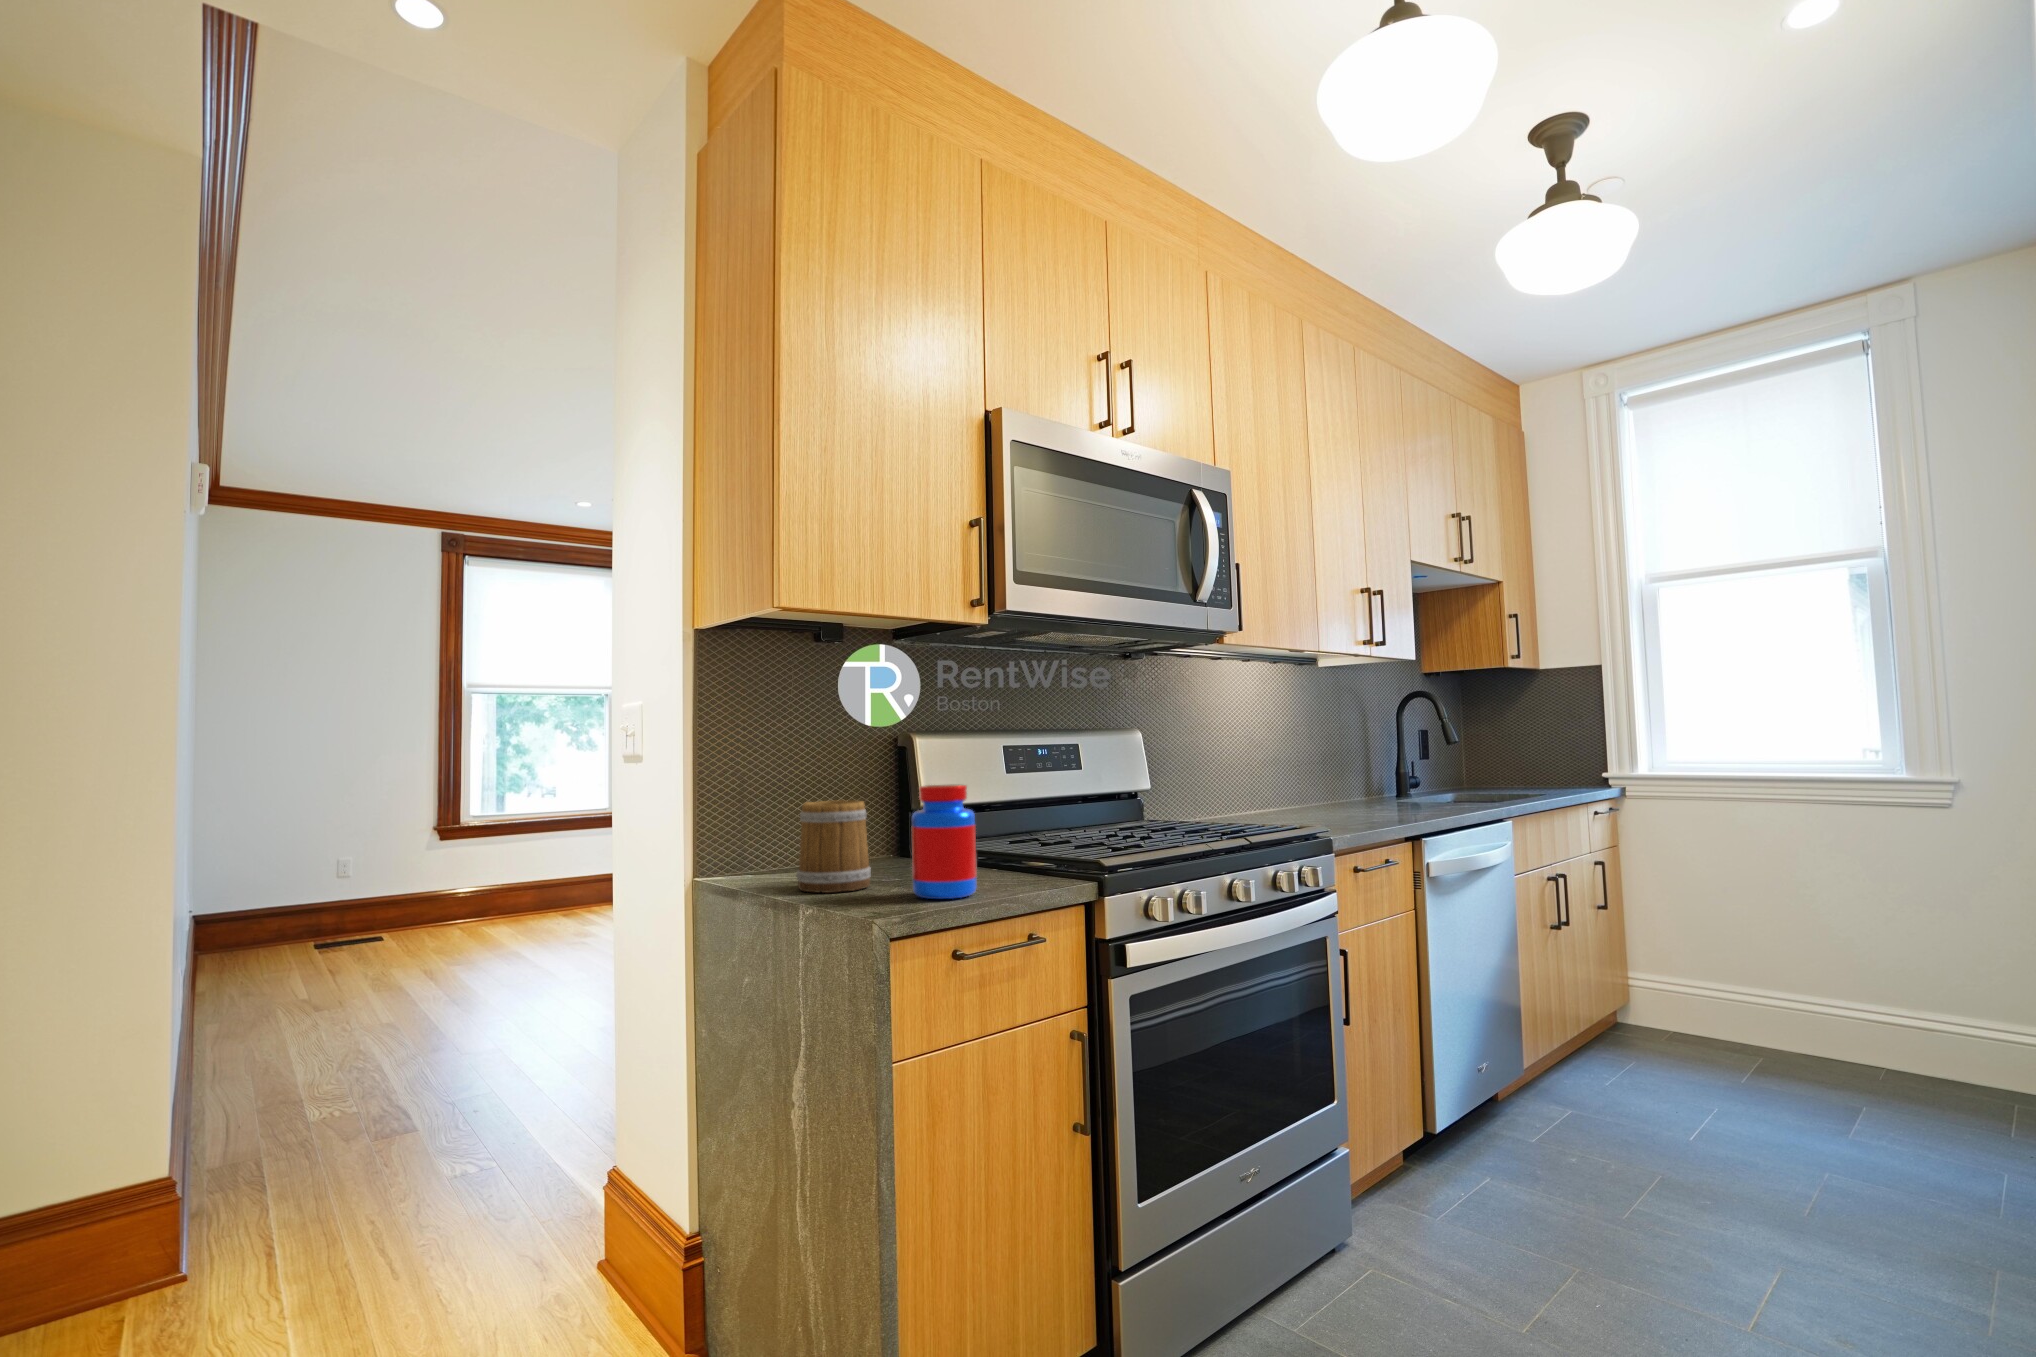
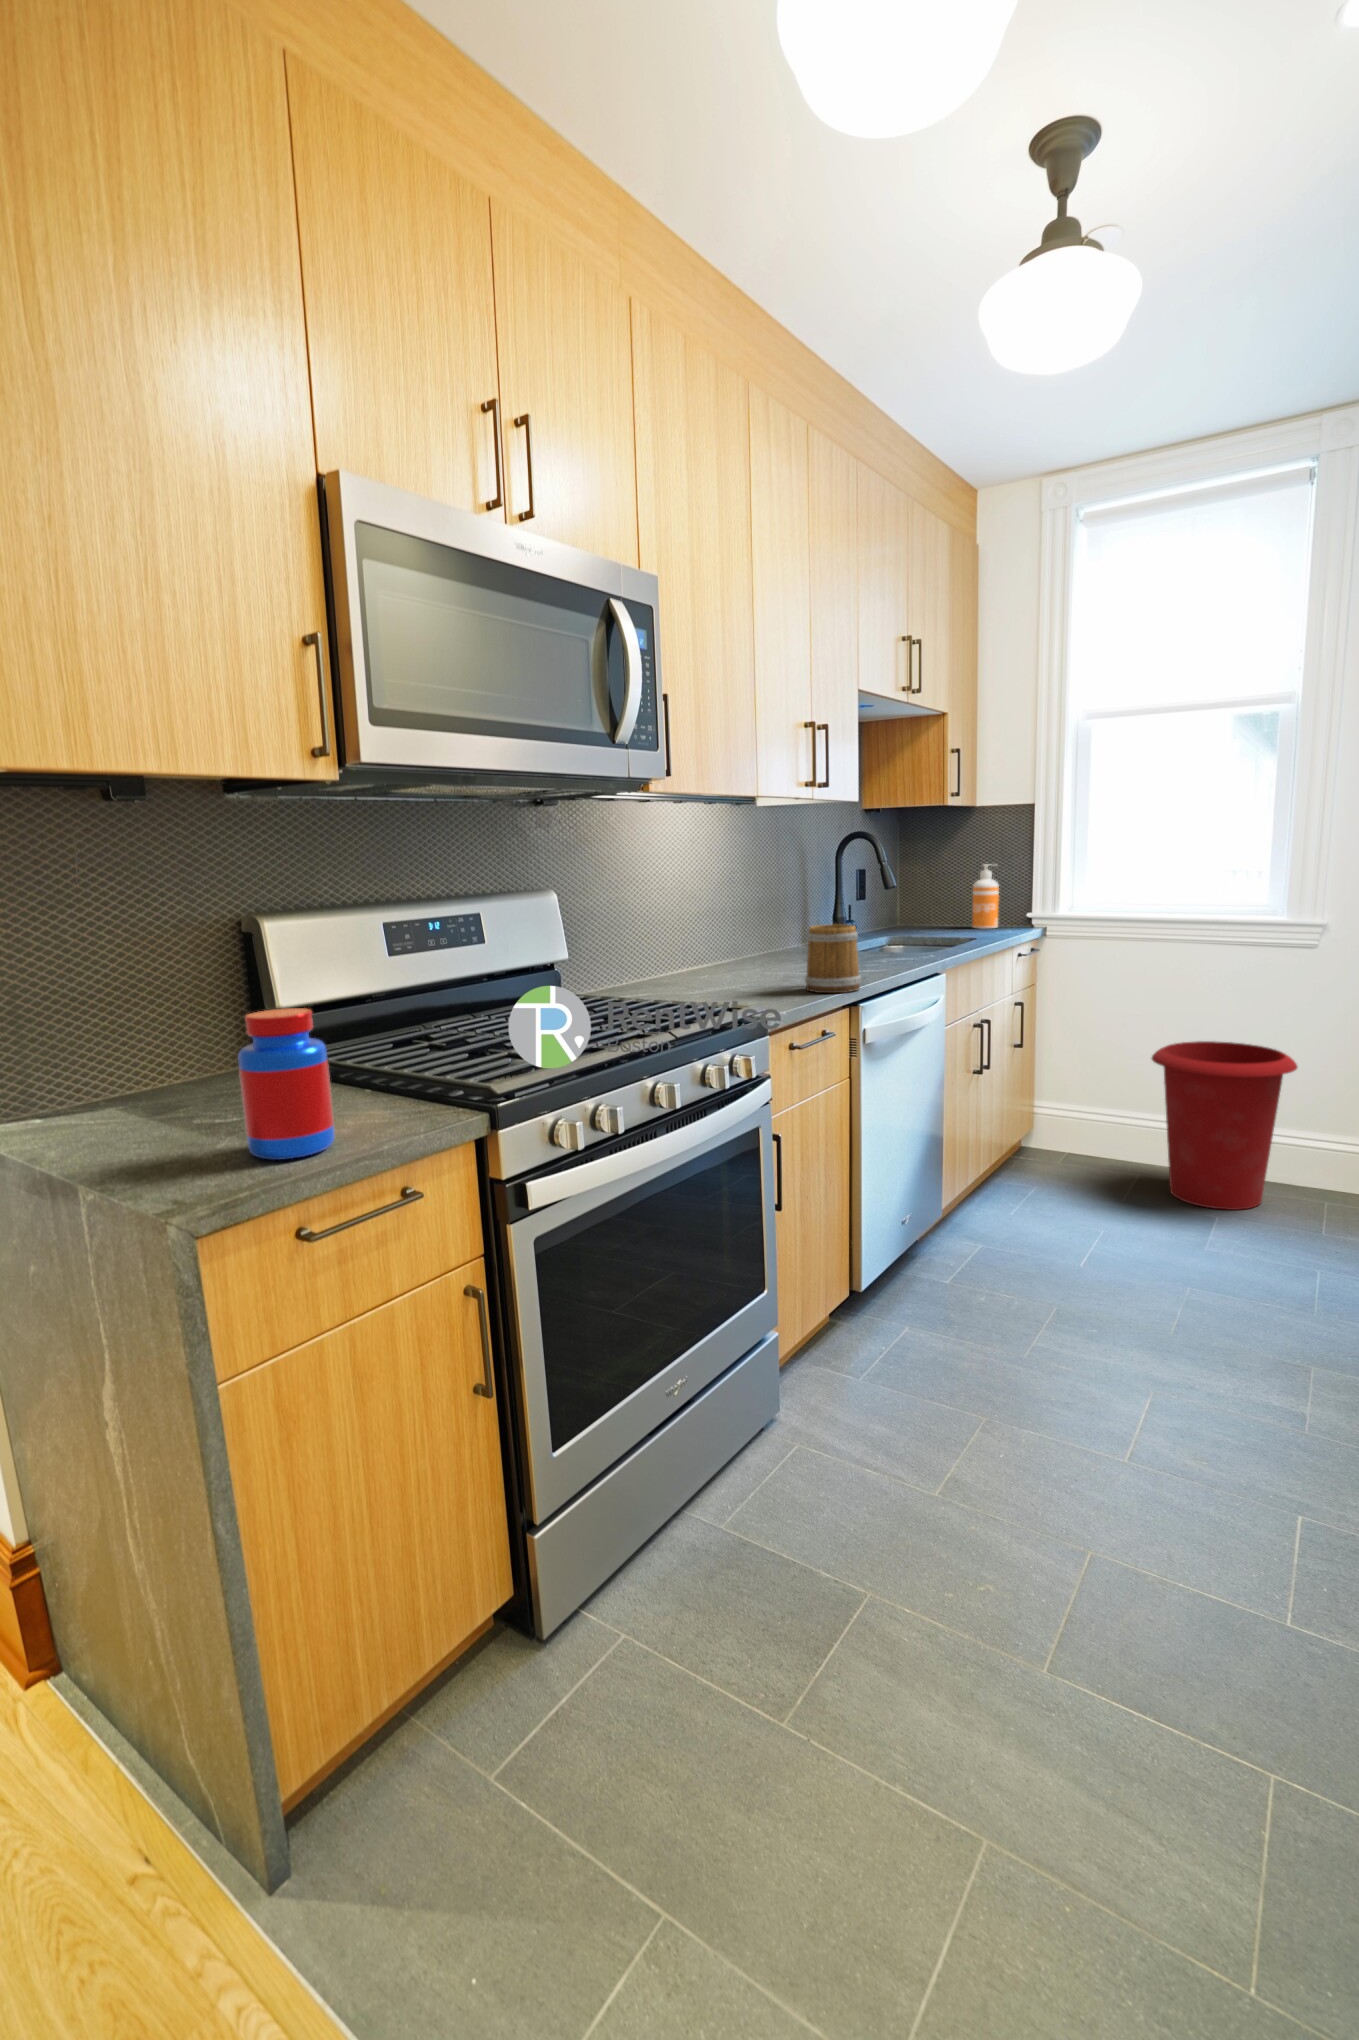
soap dispenser: none [1541,726,1571,789] -> present [972,864,999,929]
mug: present [796,800,871,893] -> present [805,924,861,993]
waste bin: none [1758,910,1940,1101] -> present [1152,1041,1297,1210]

